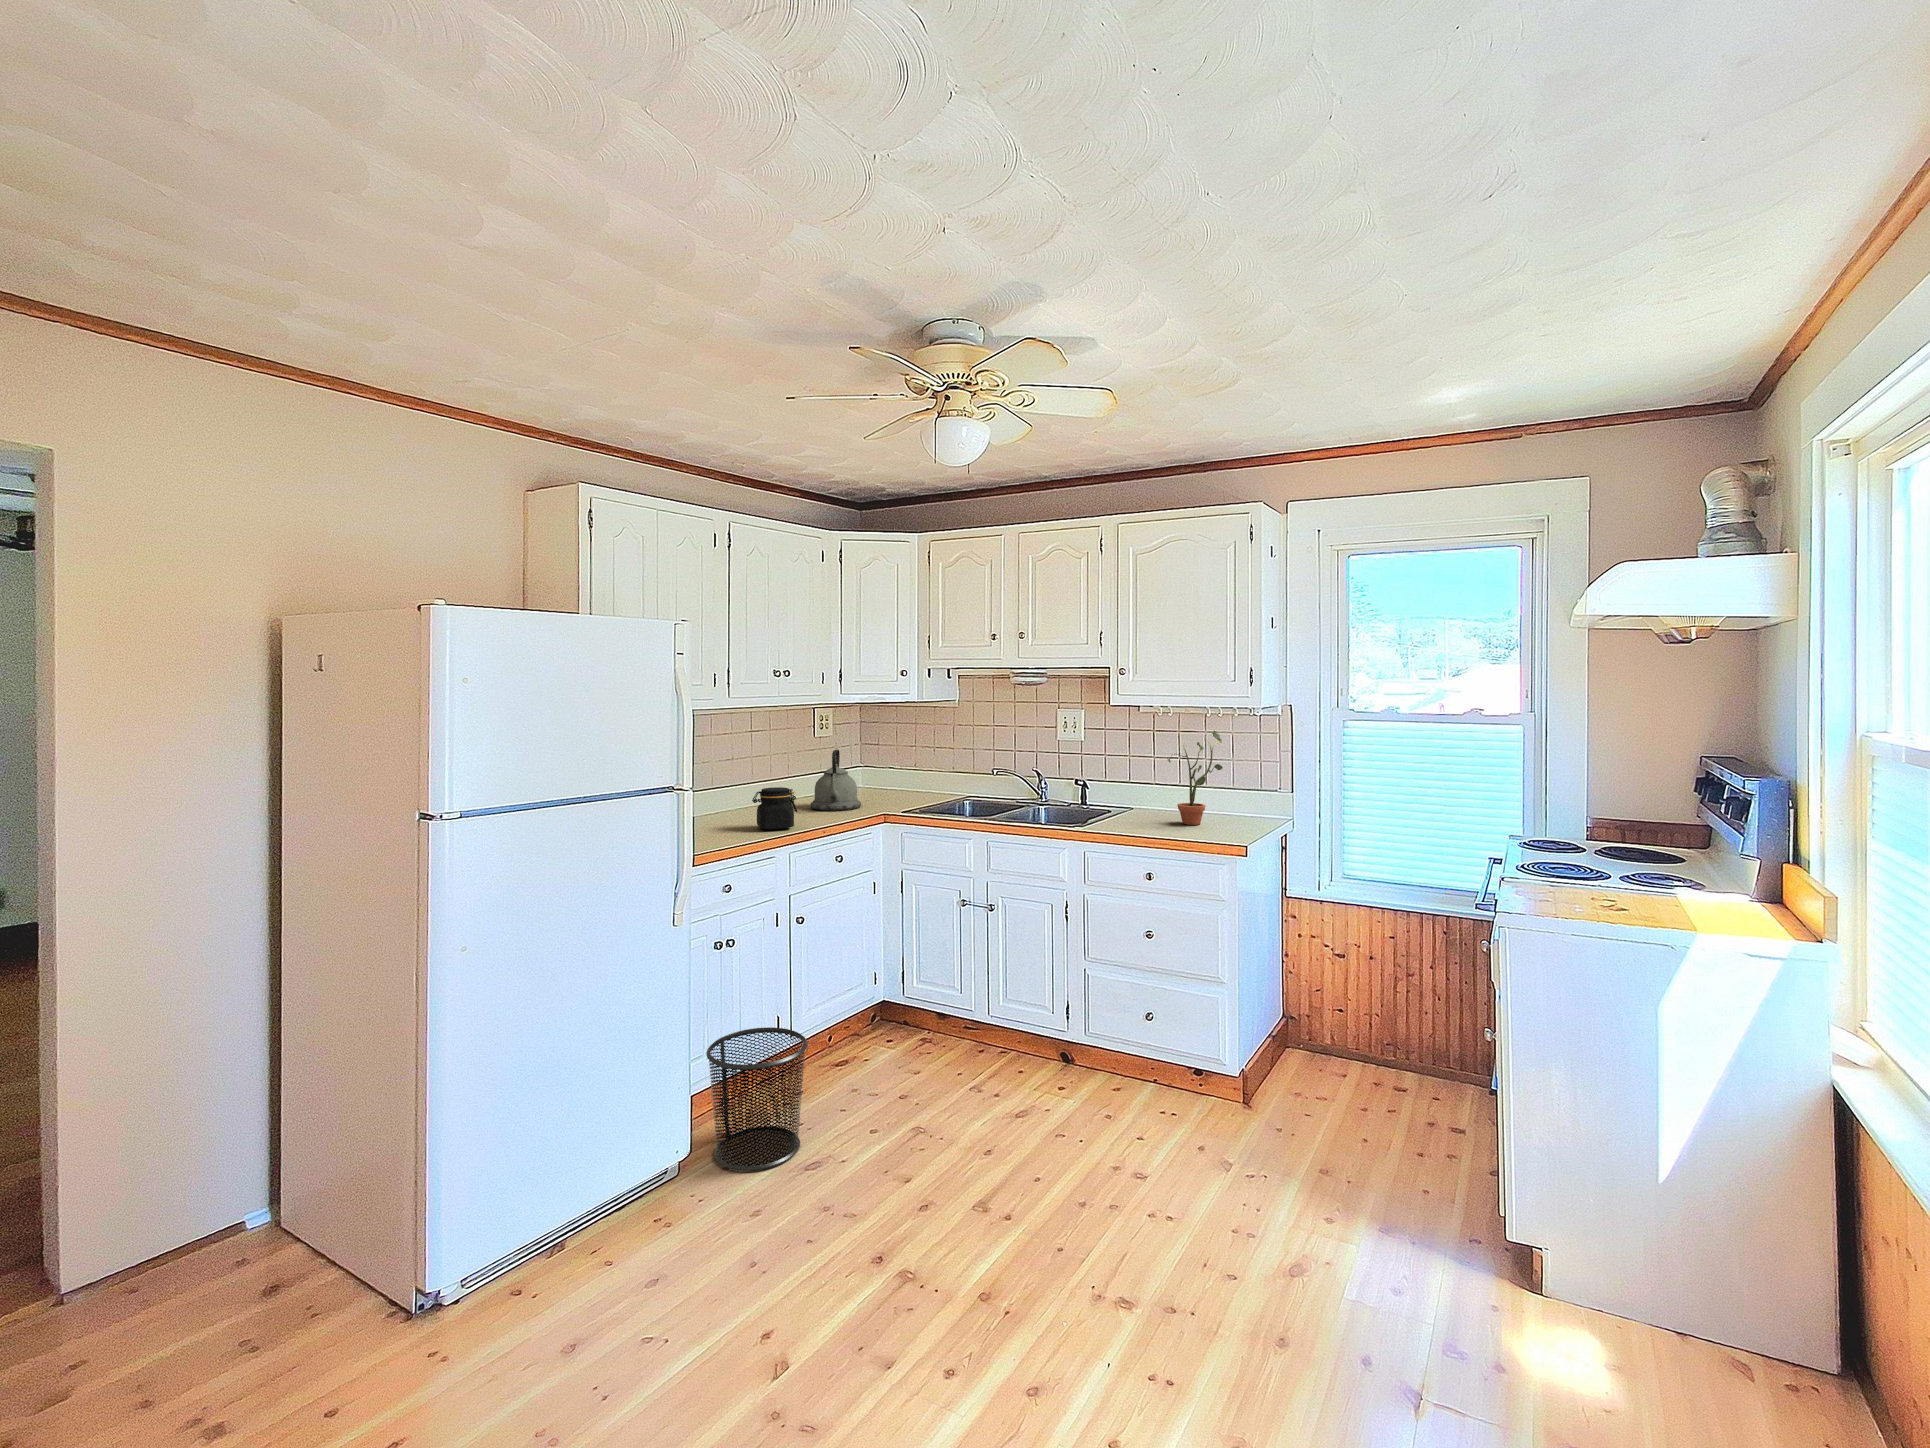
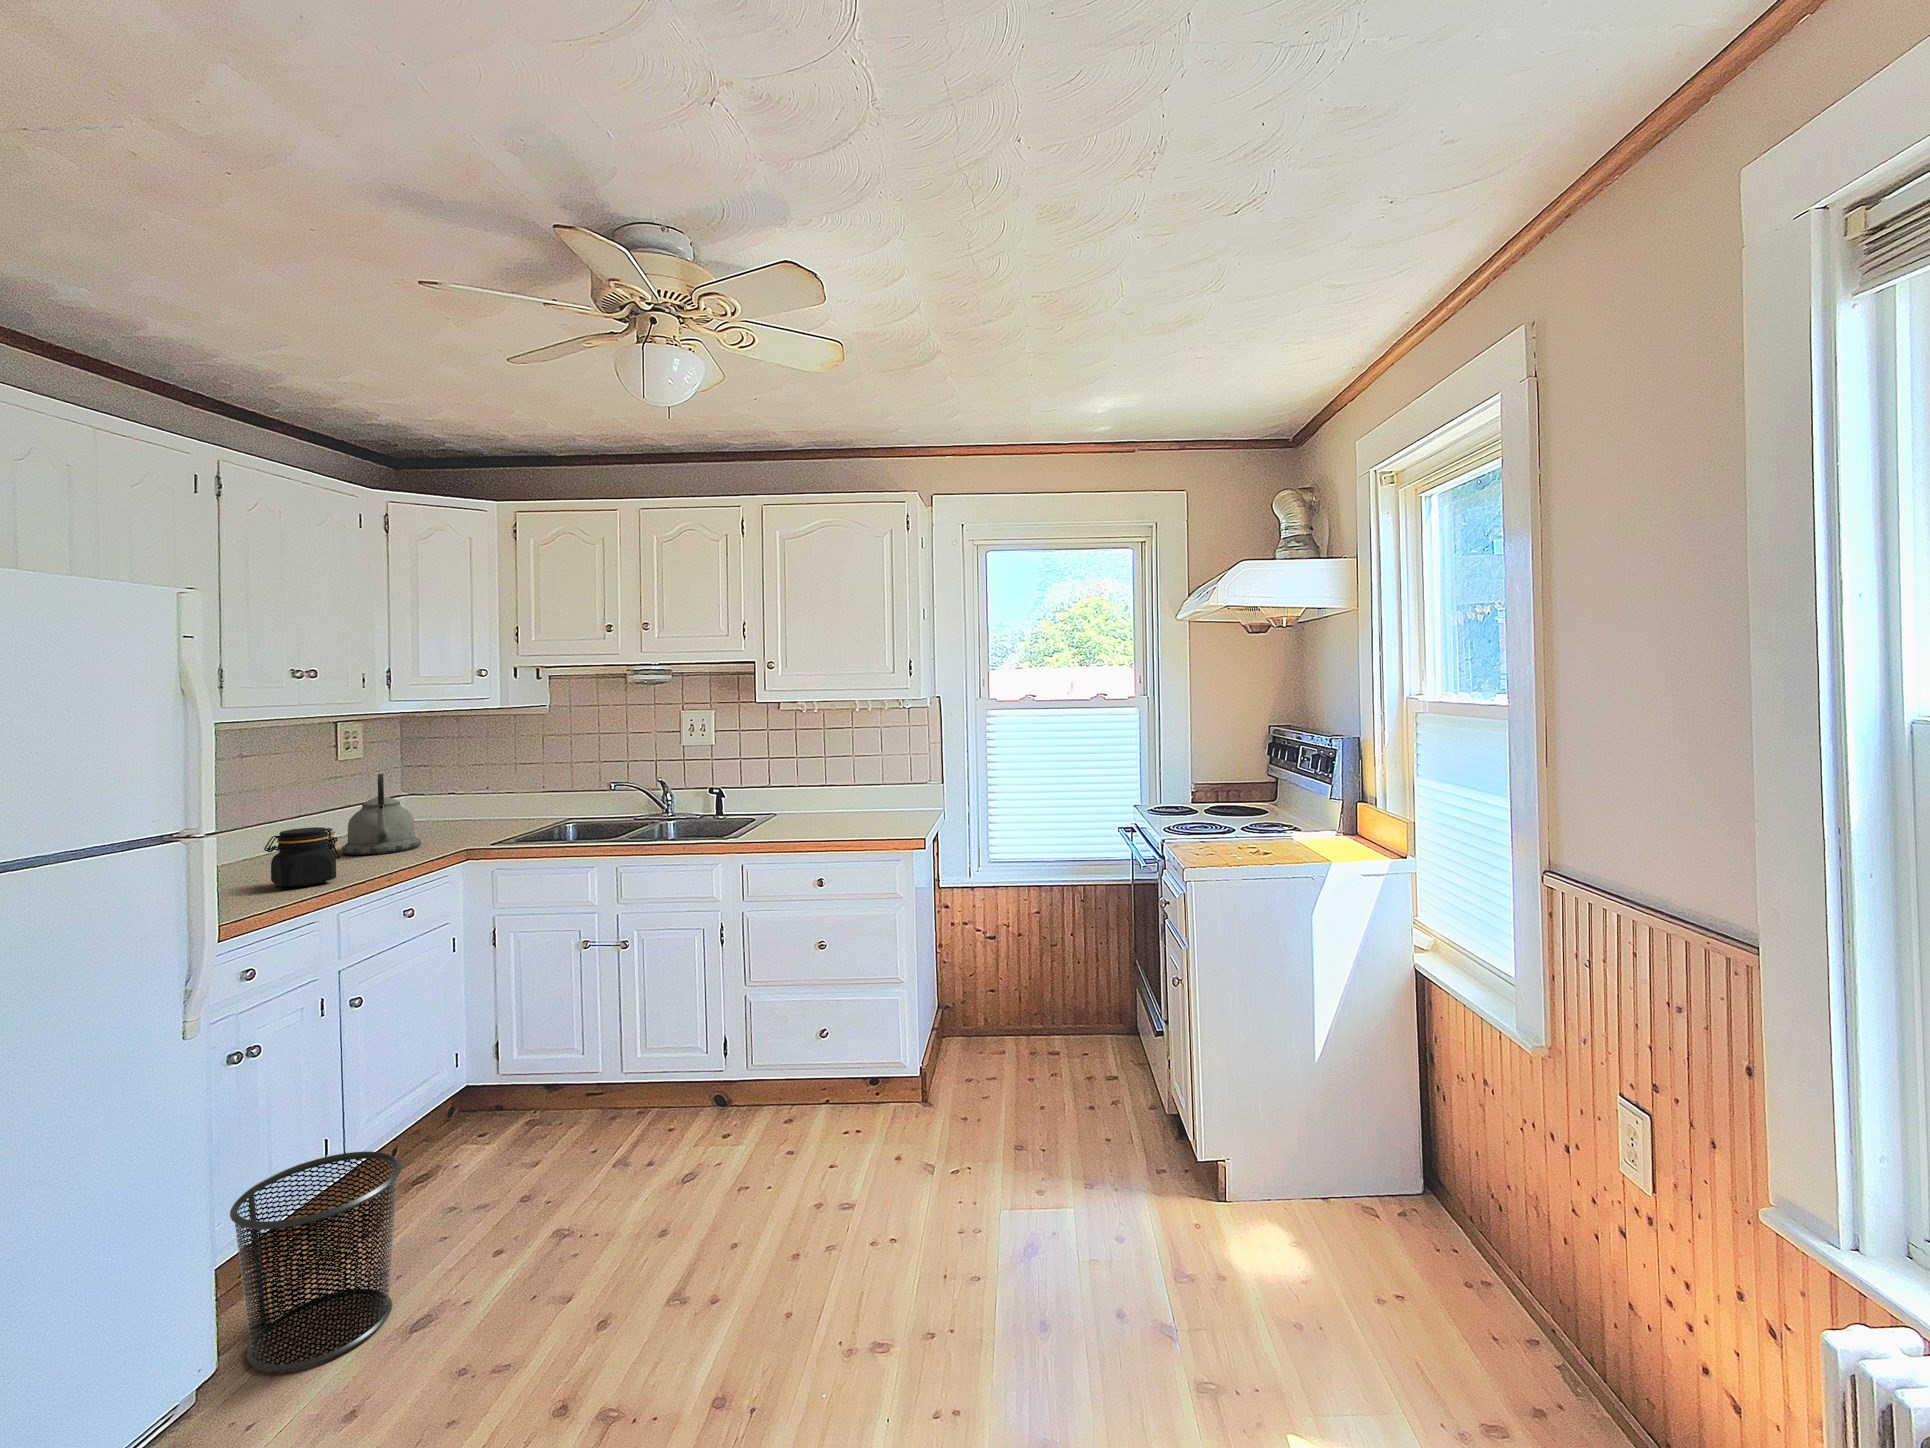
potted plant: present [1167,731,1223,825] -> none [823,726,881,825]

